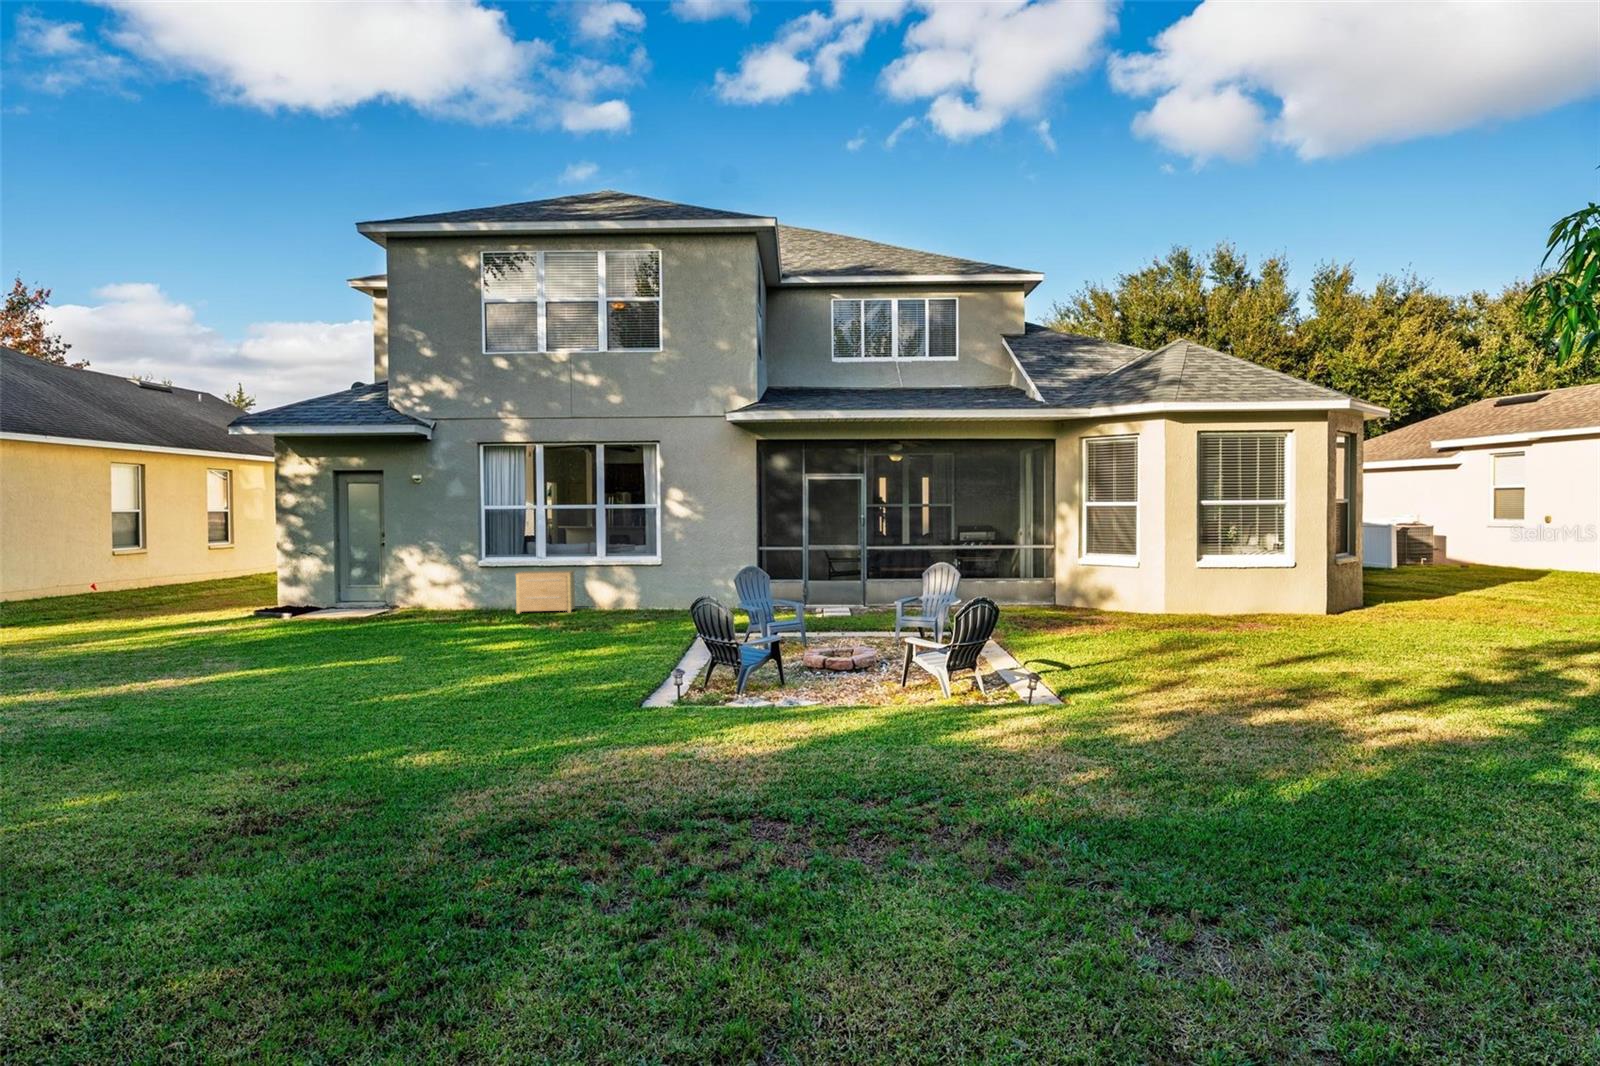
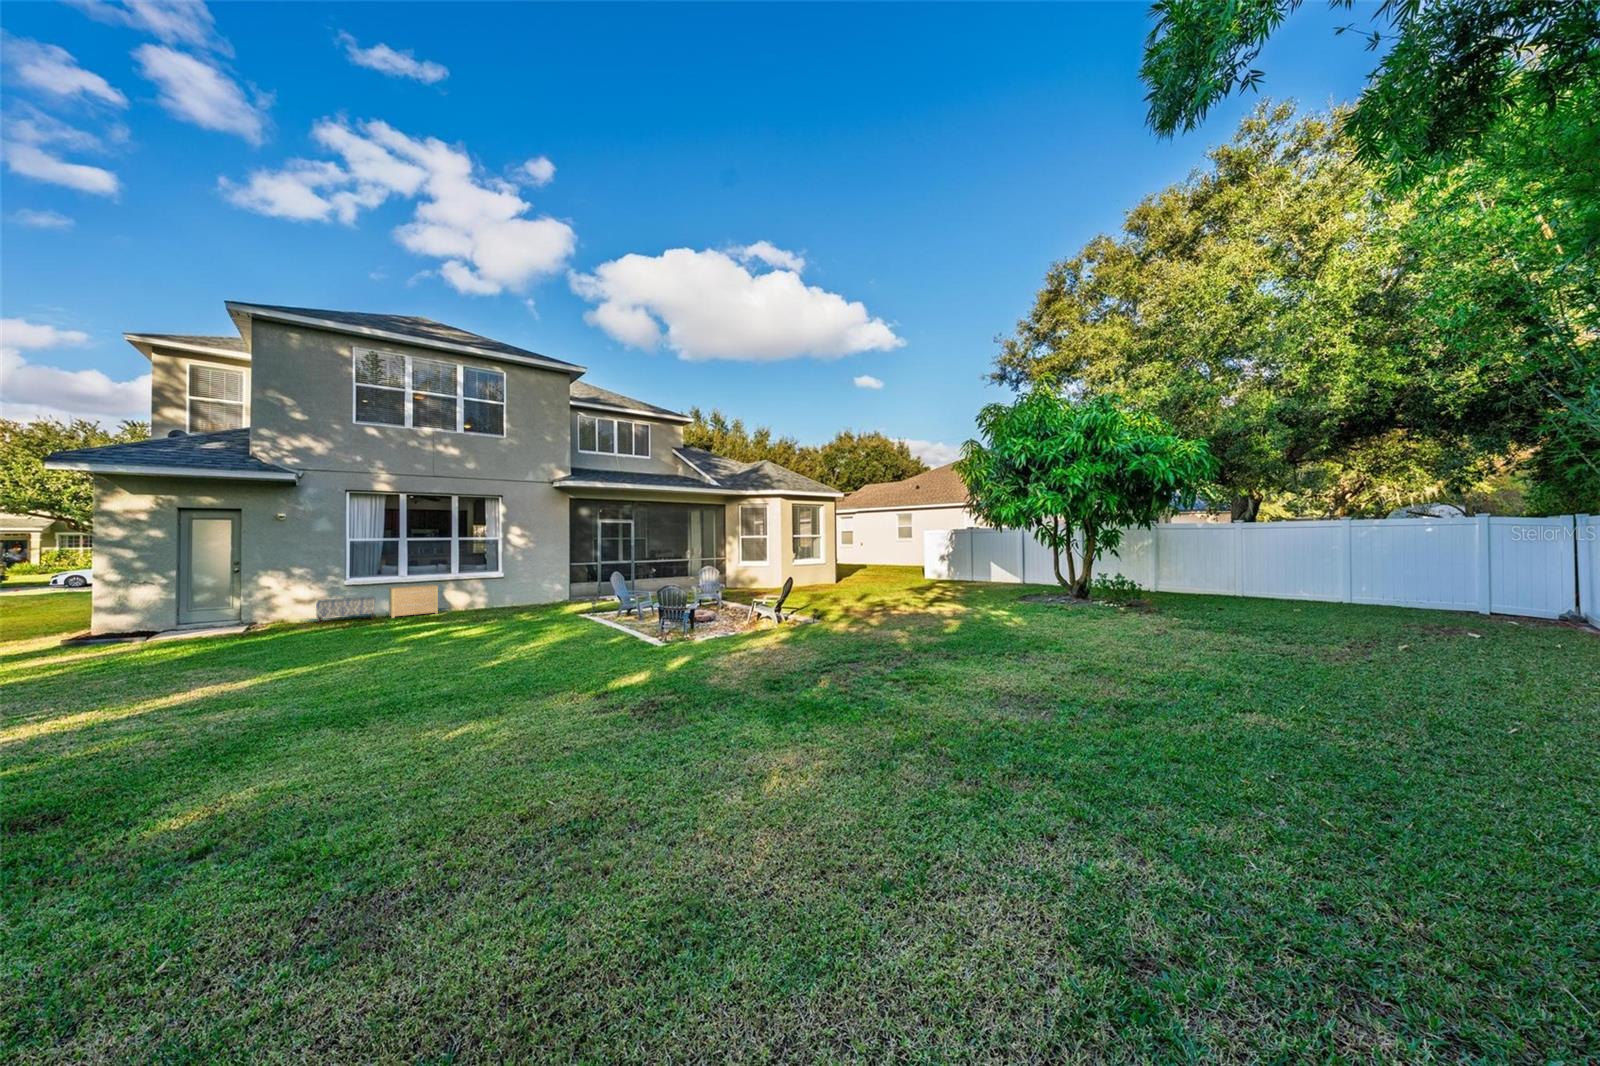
bench: none [439,583,507,614] -> present [316,597,375,623]

